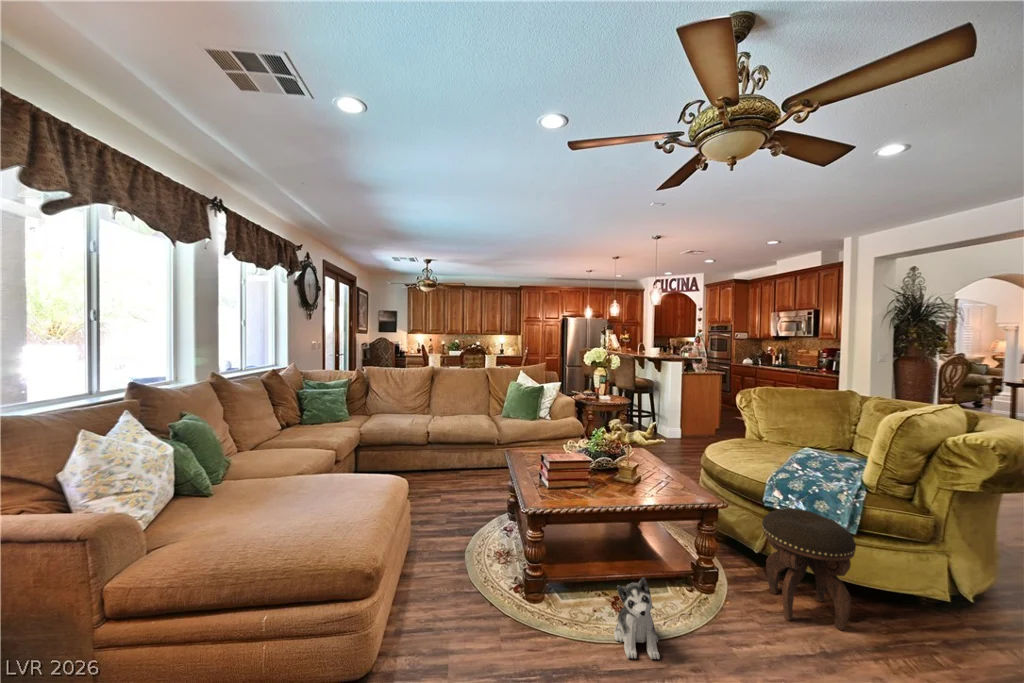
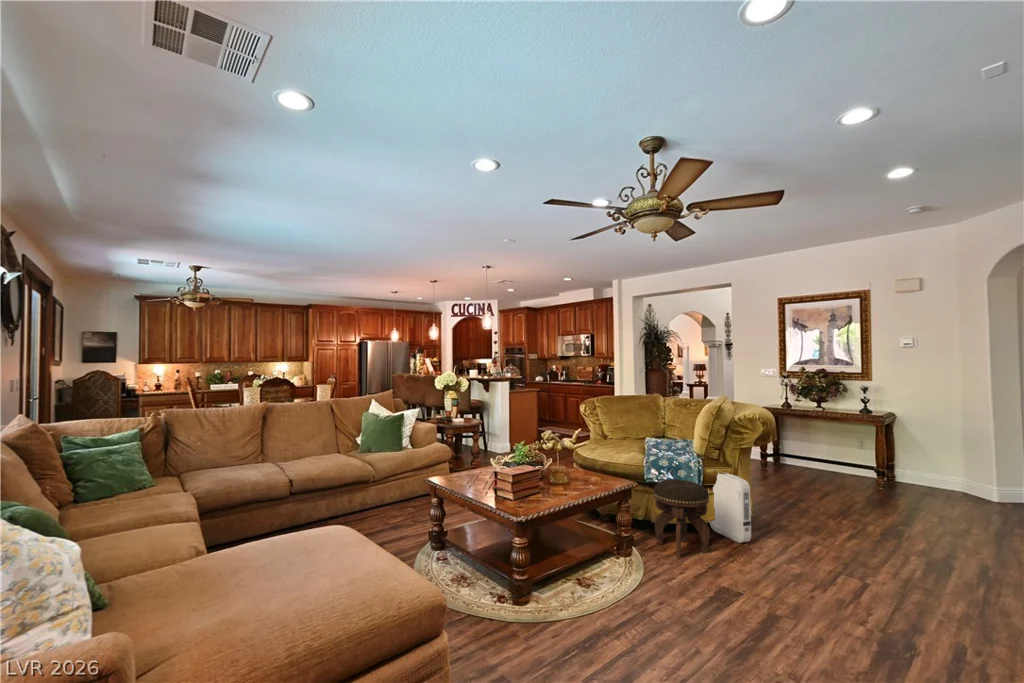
air purifier: none [884,516,955,642] -> present [710,473,751,543]
plush toy: present [614,577,660,659] -> none [595,546,637,612]

